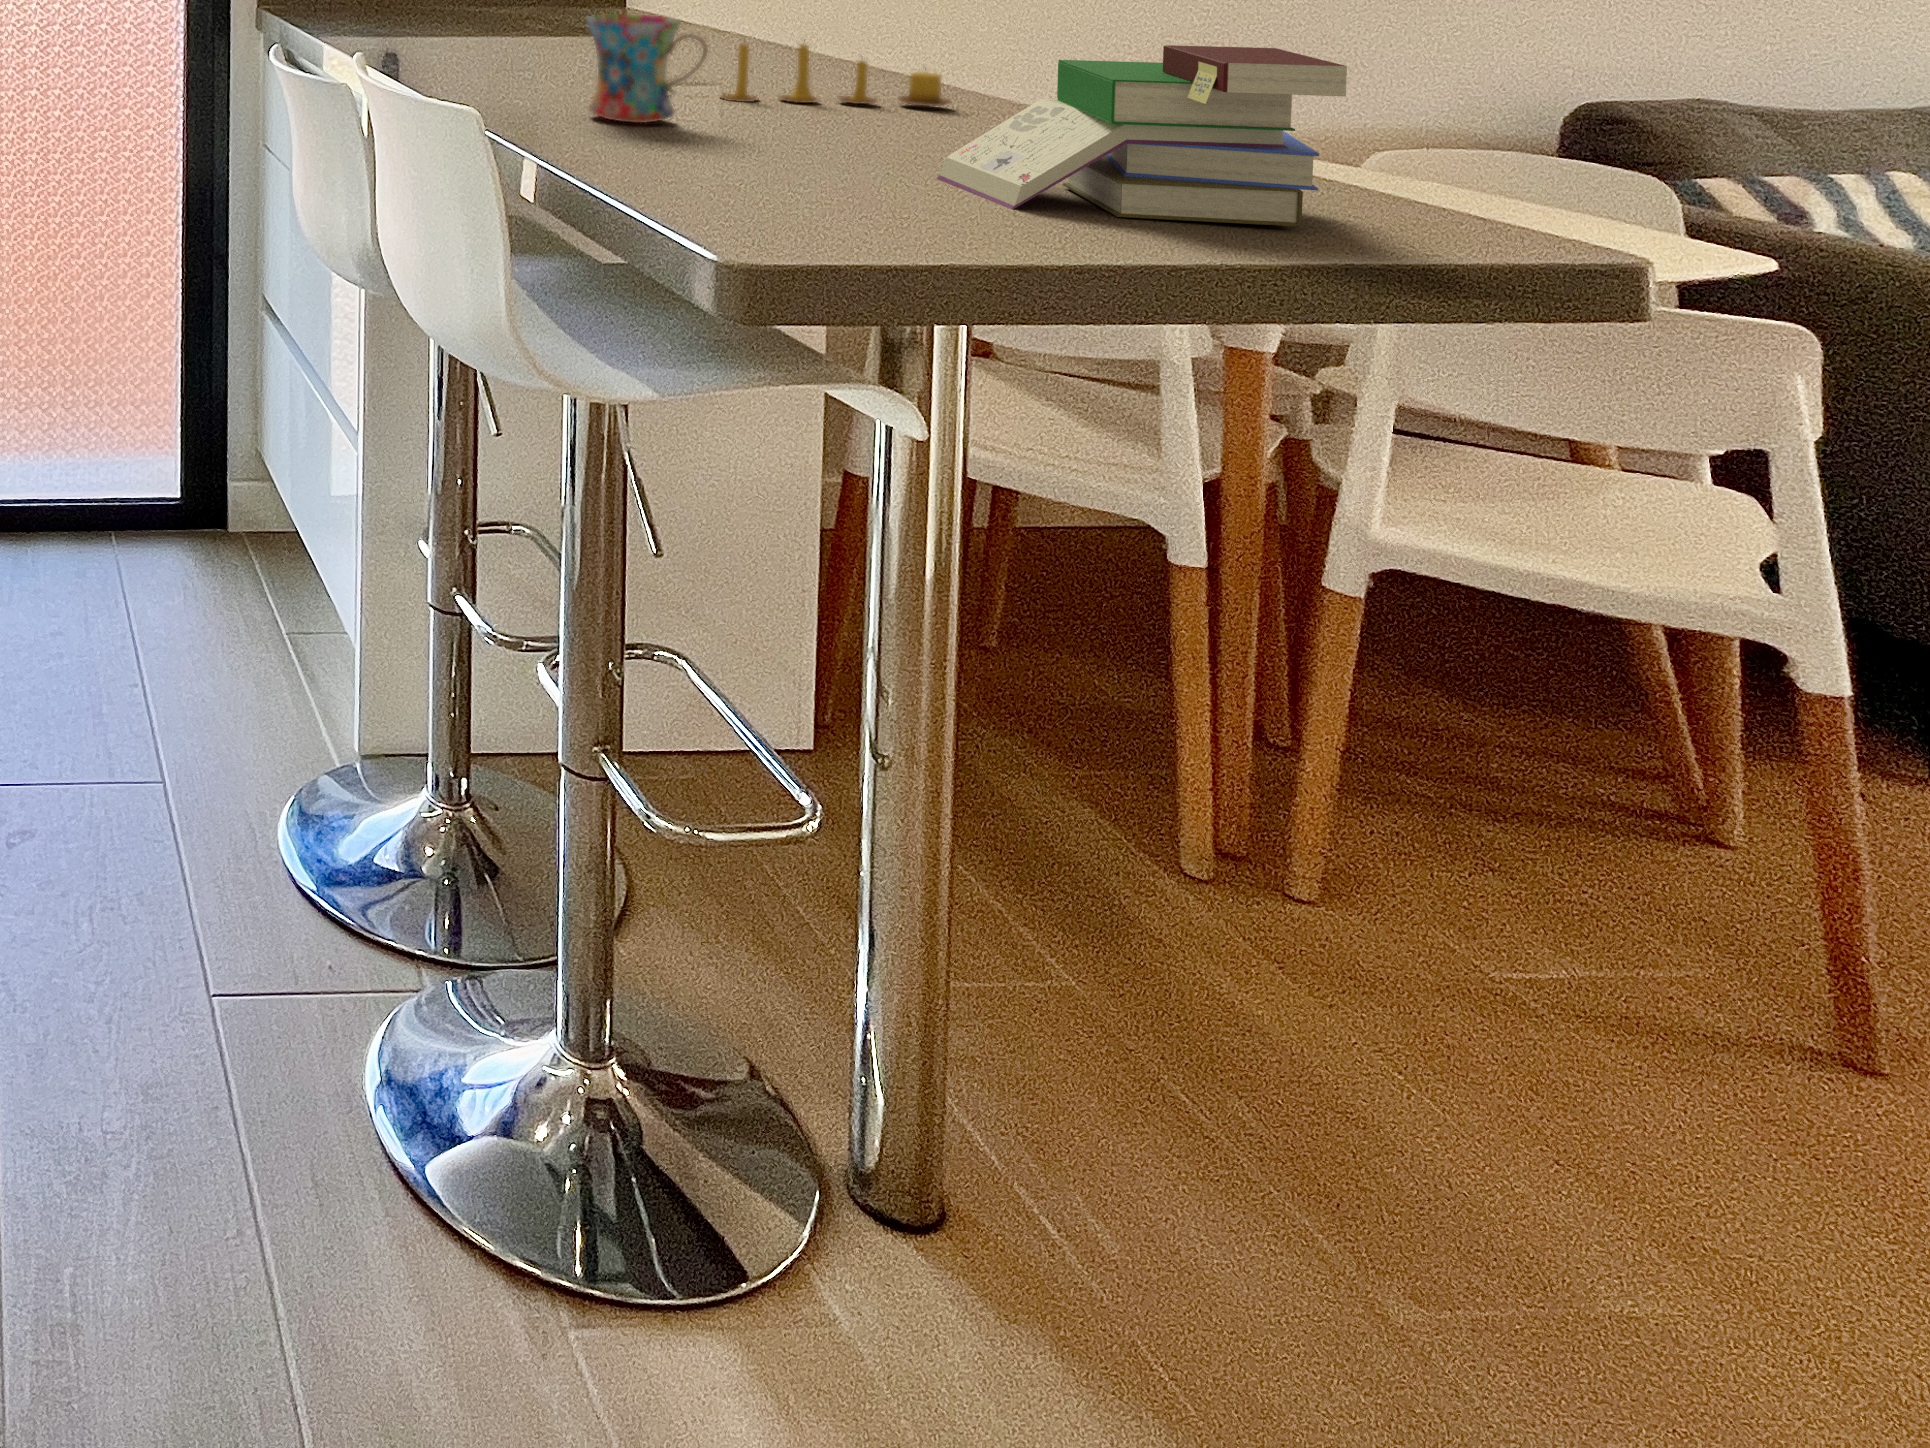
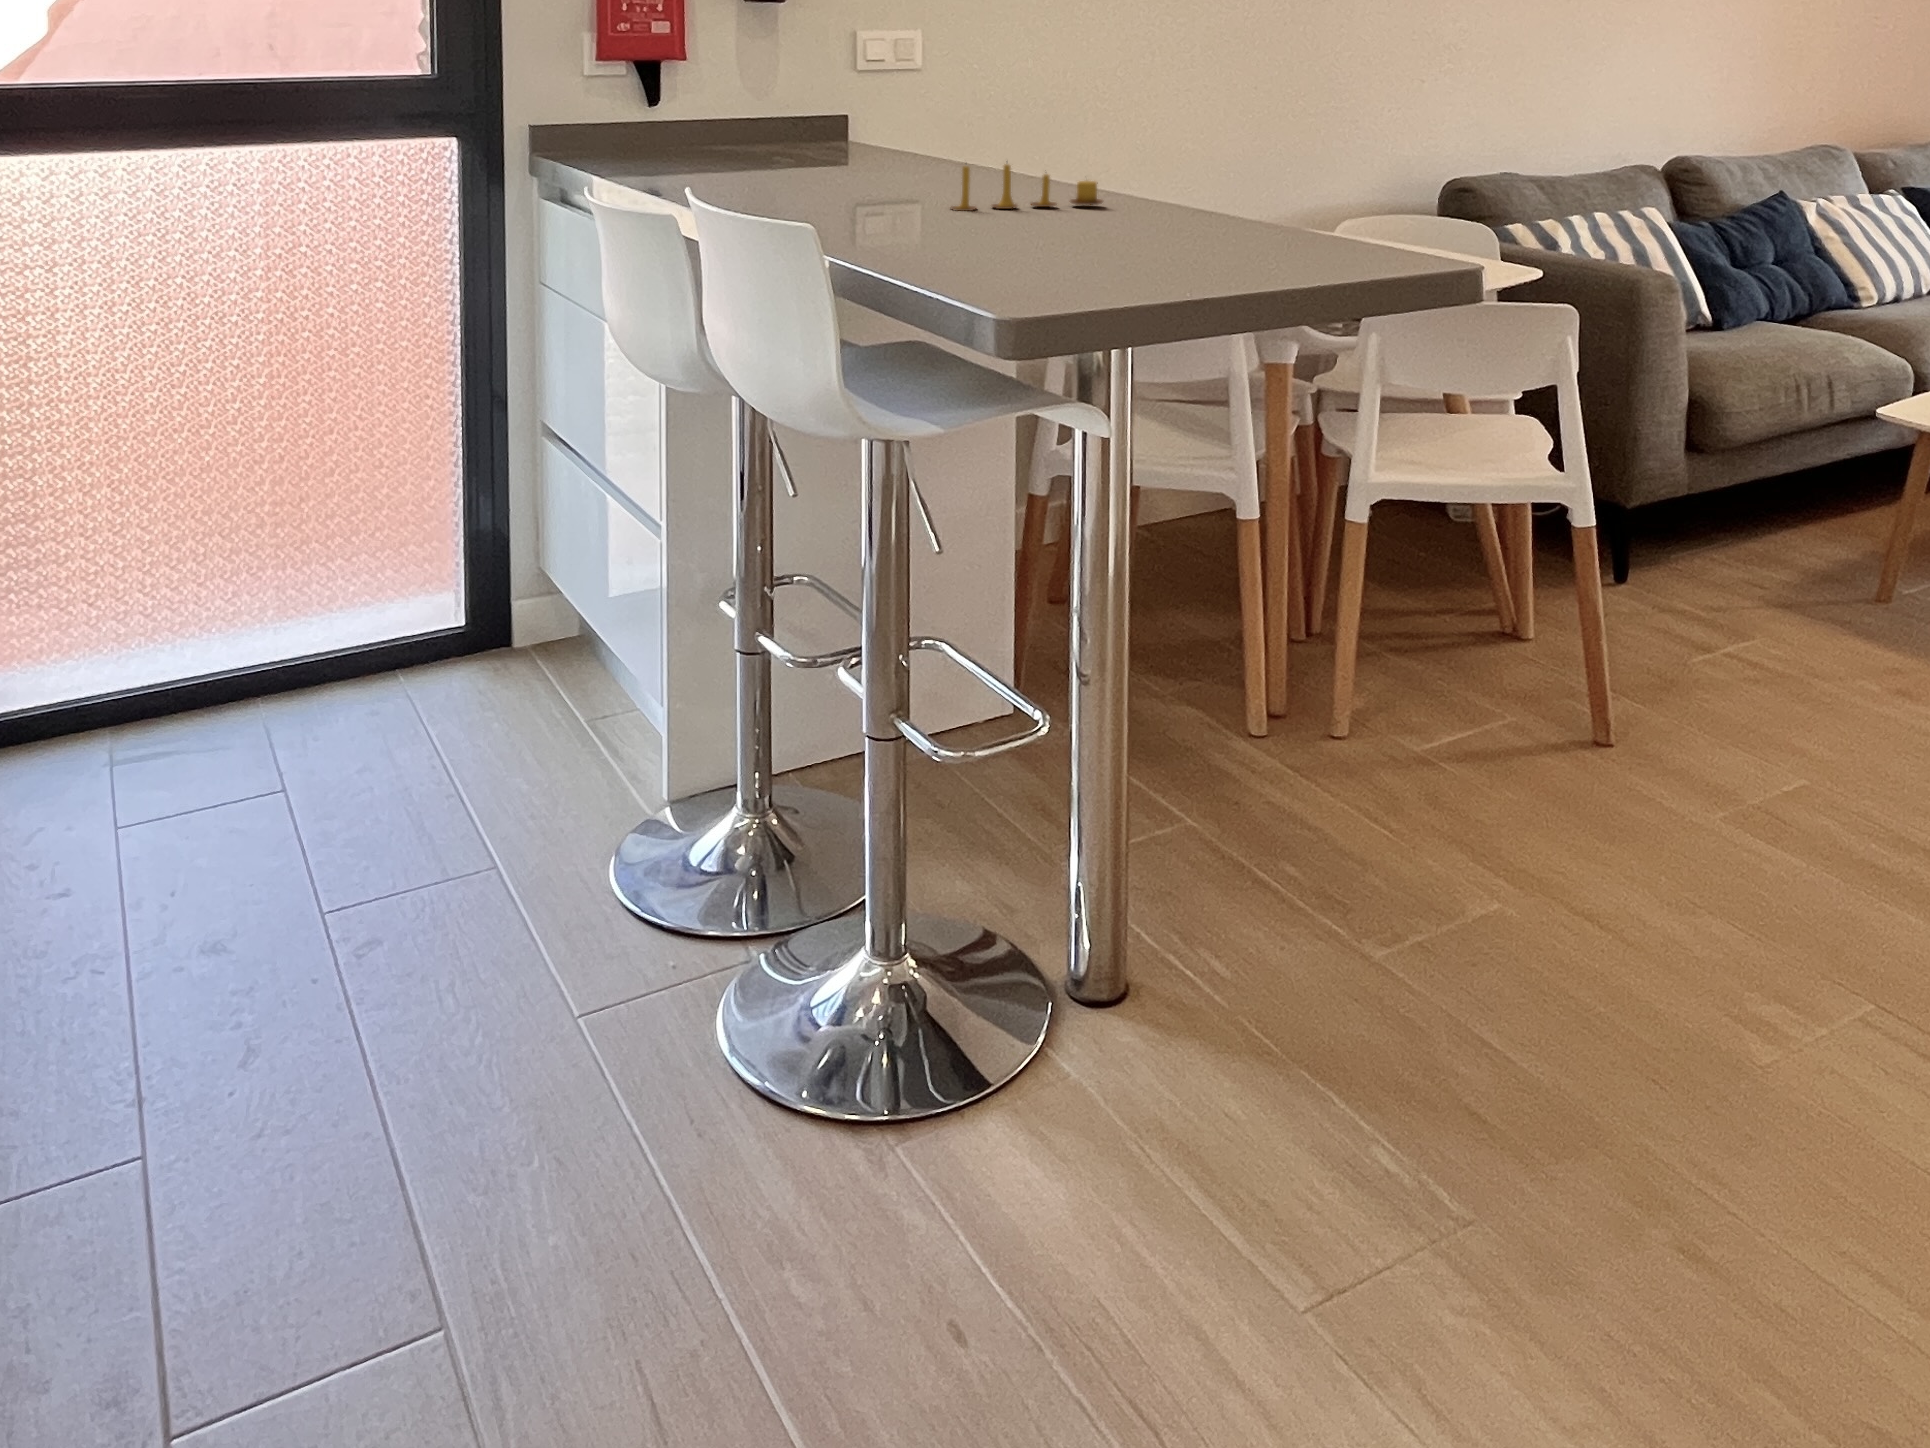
mug: present [587,14,708,123] -> none [860,147,949,231]
book: present [937,45,1347,226] -> none [1105,151,1328,269]

